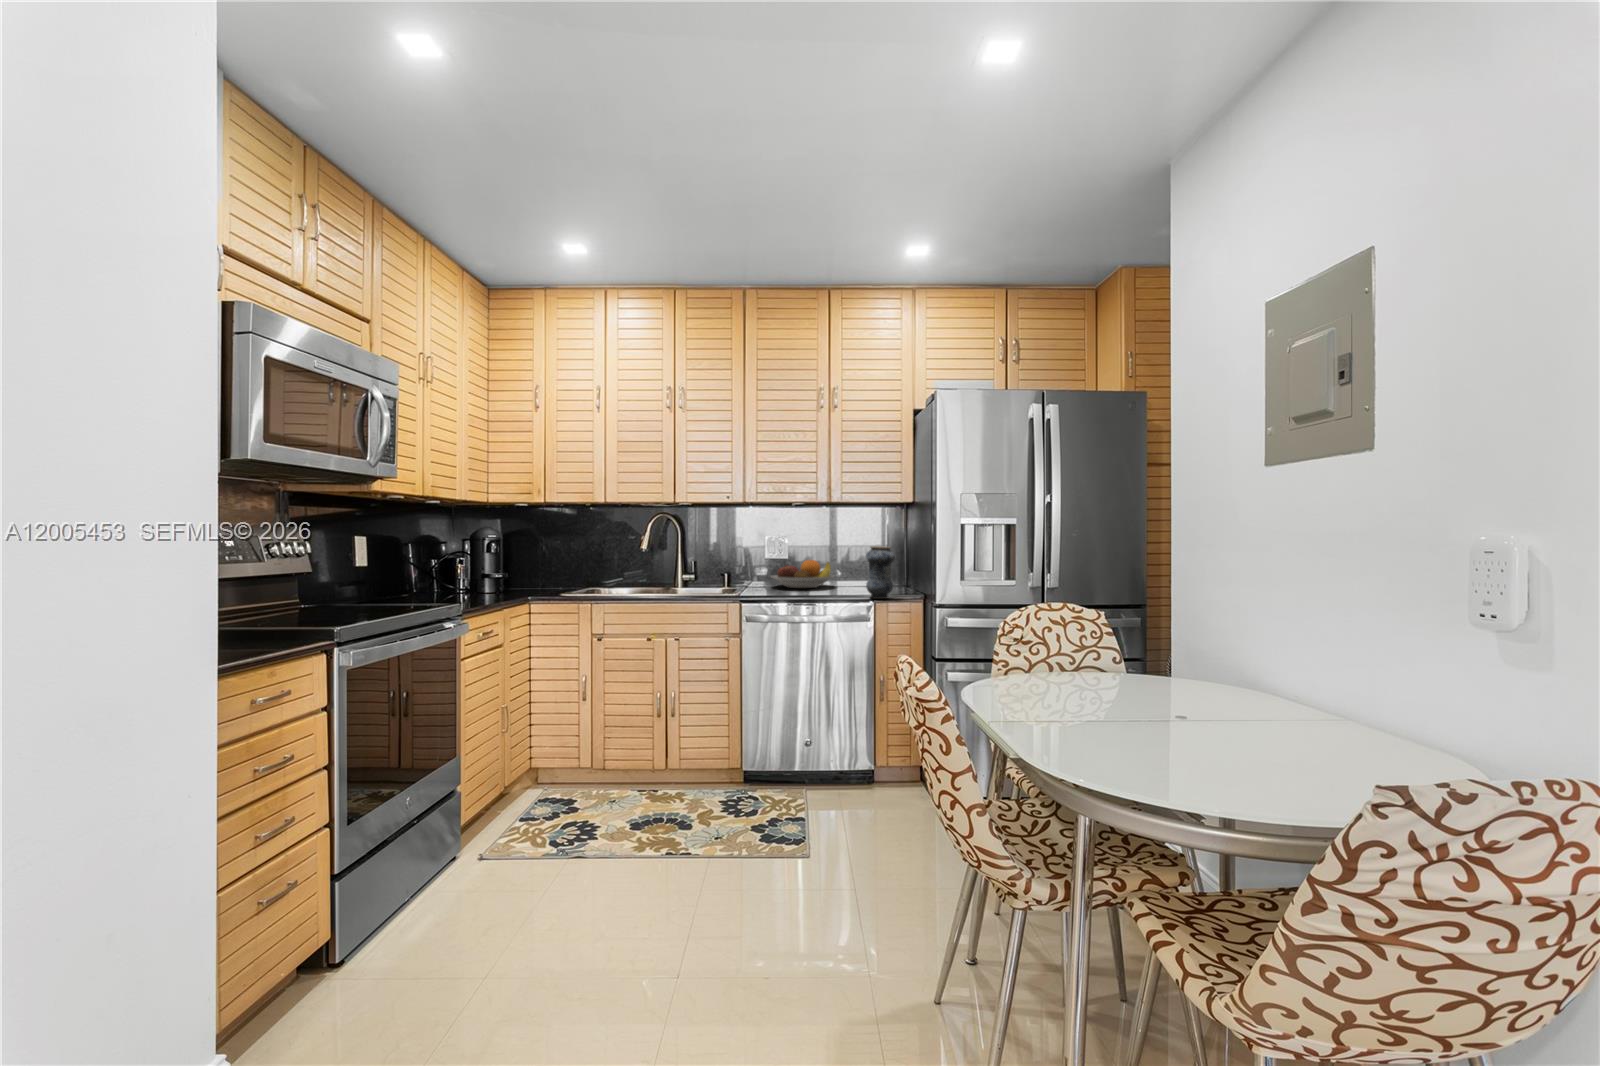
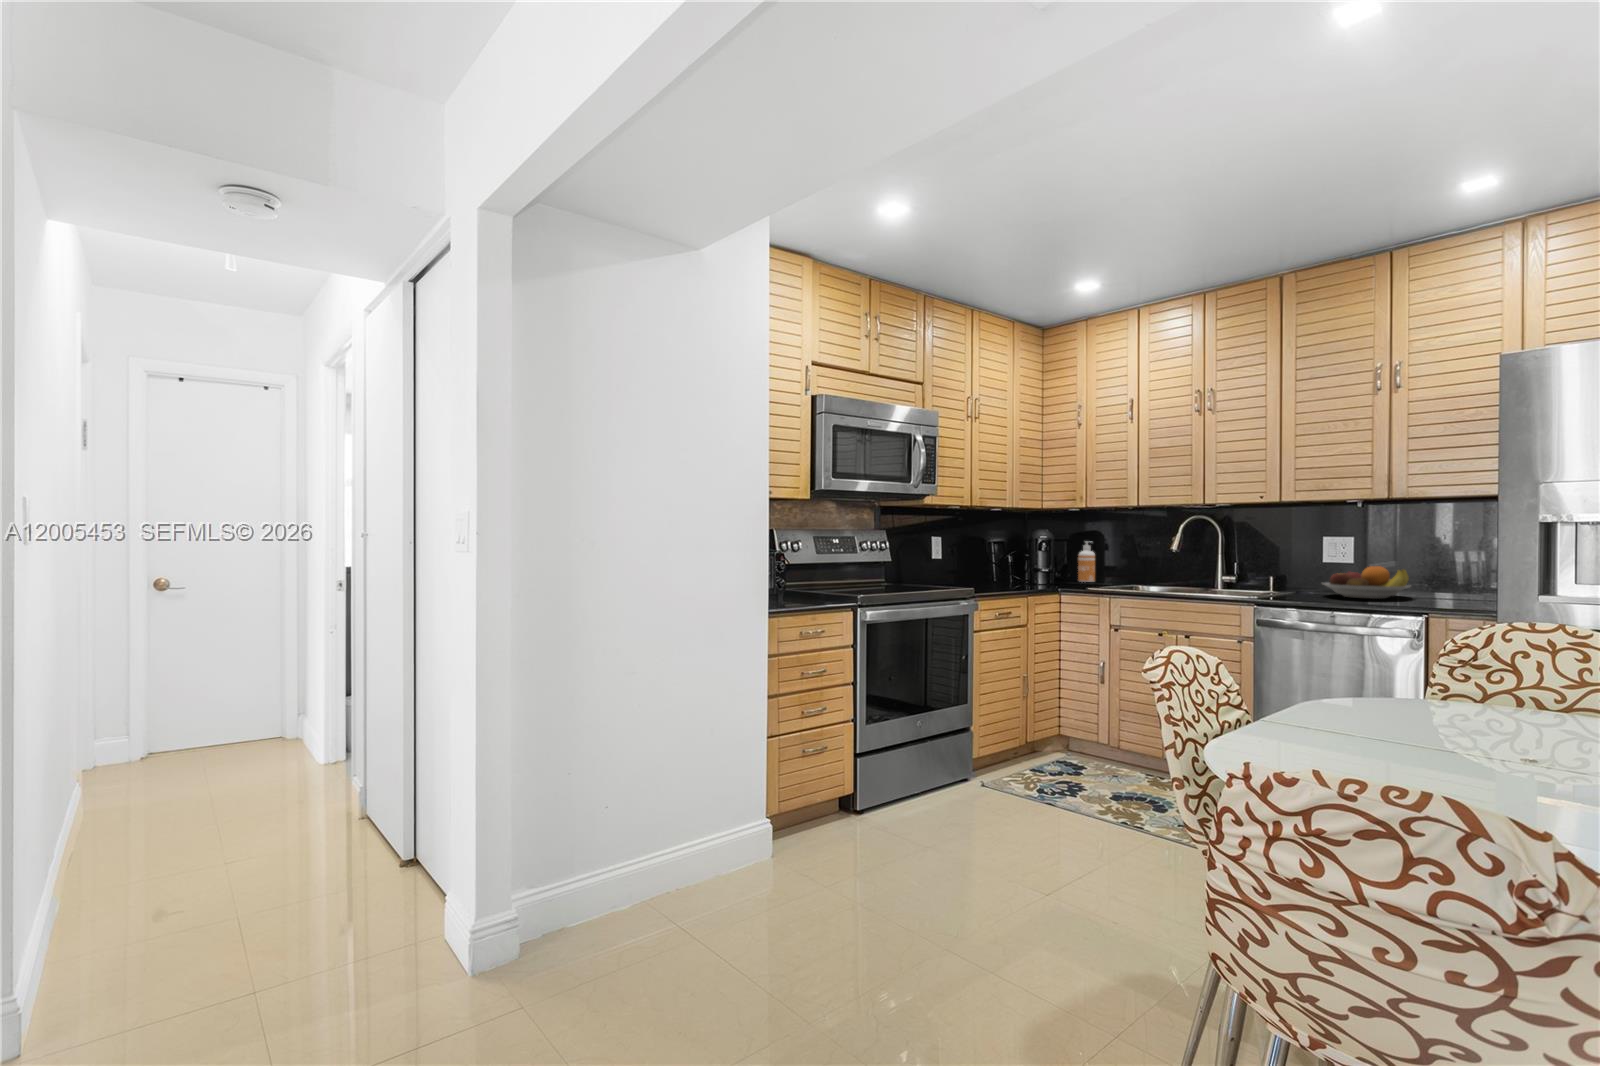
soap dispenser: none [524,541,543,587] -> present [1078,541,1095,582]
vase: present [866,546,895,599] -> none [1414,551,1458,615]

